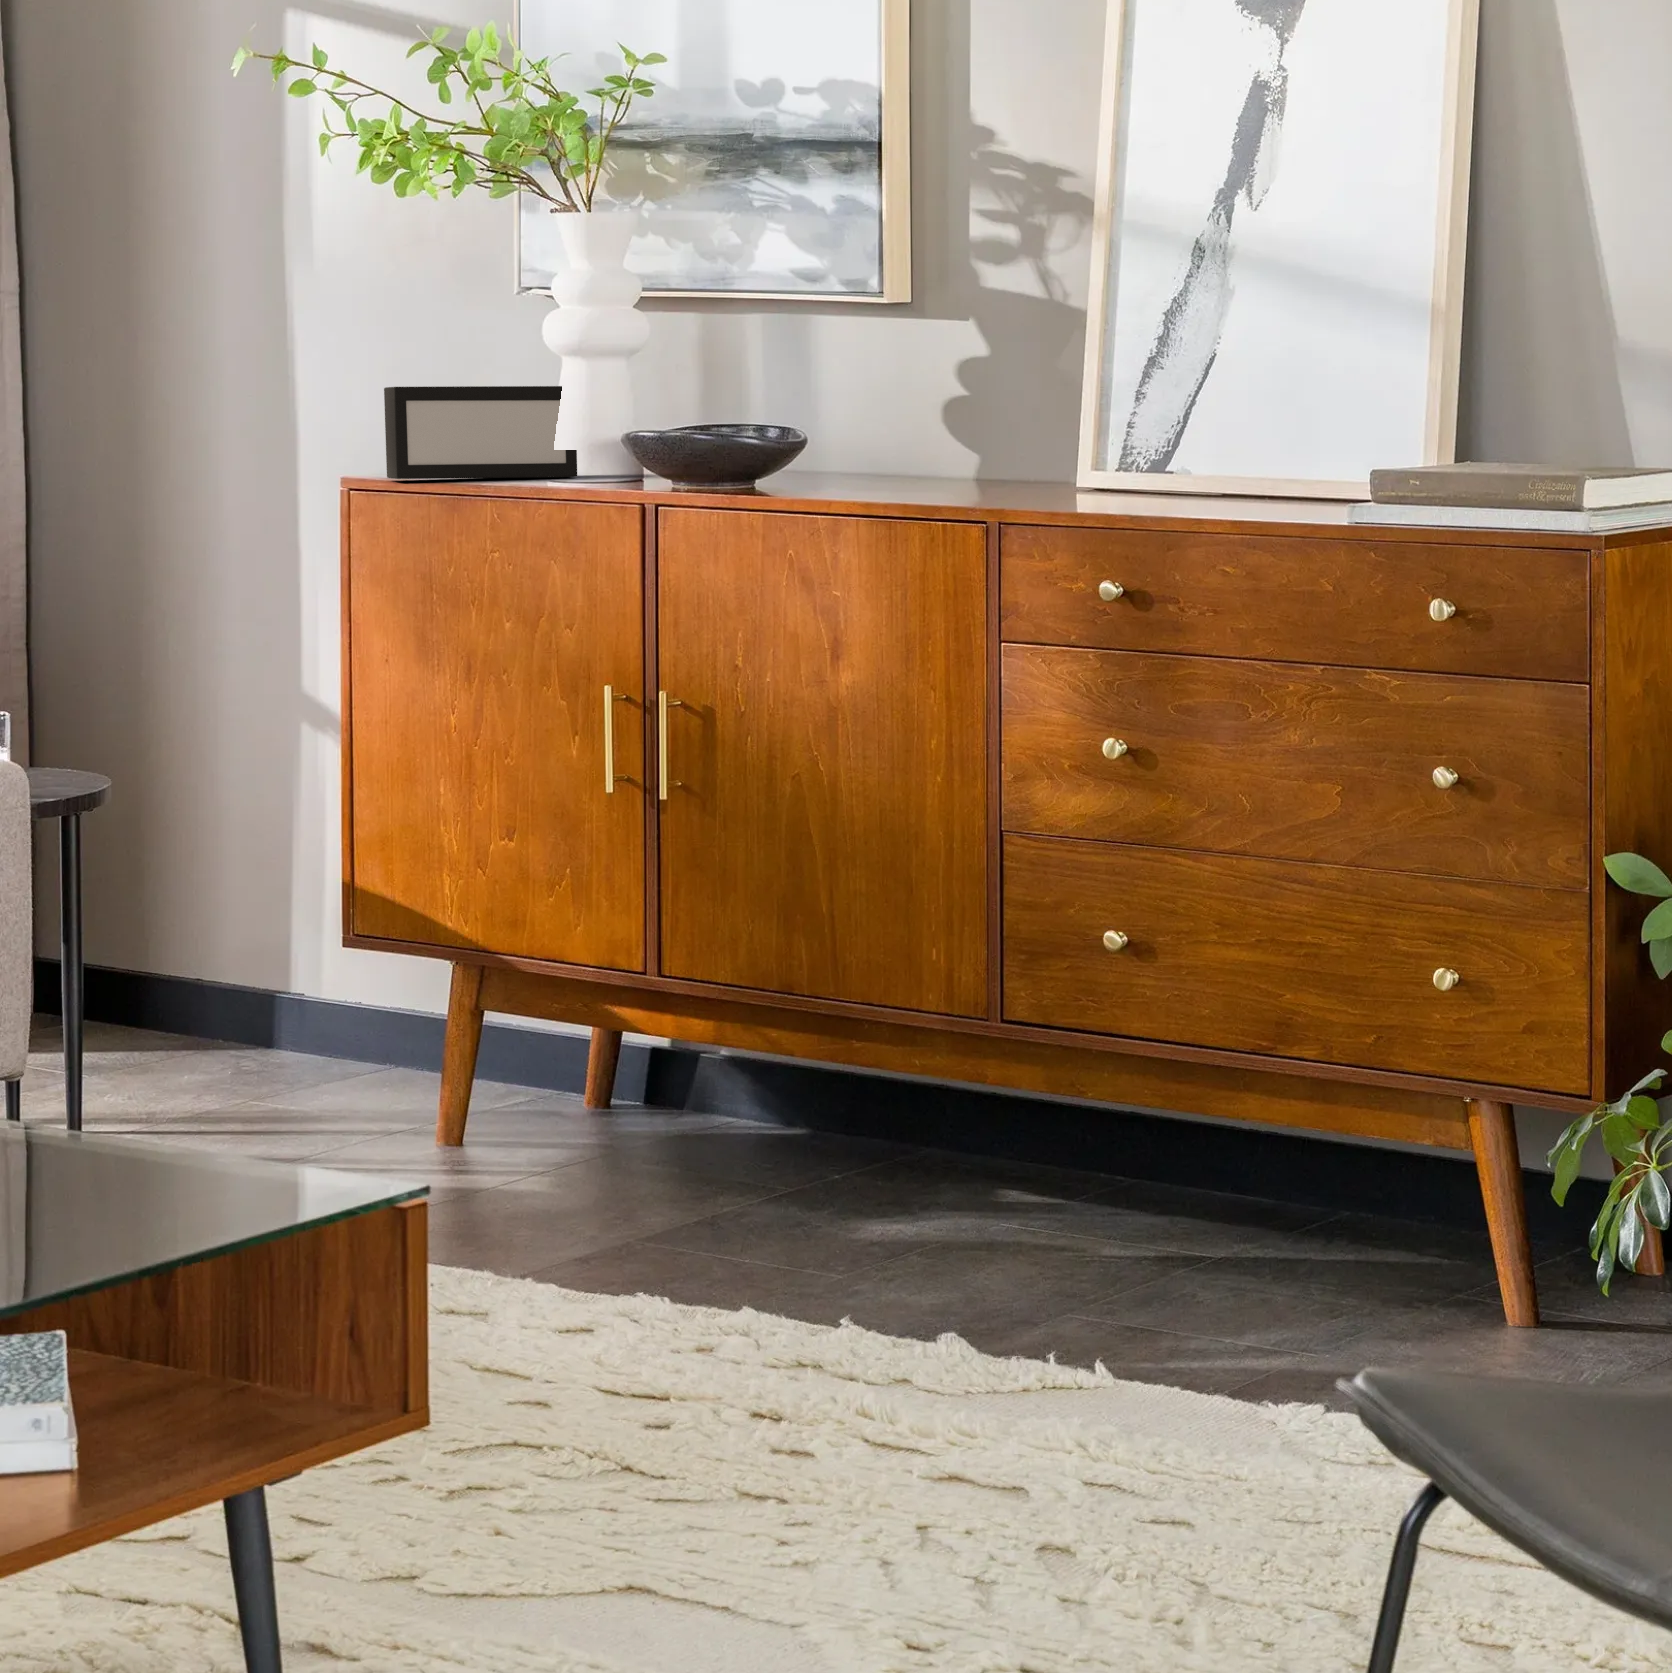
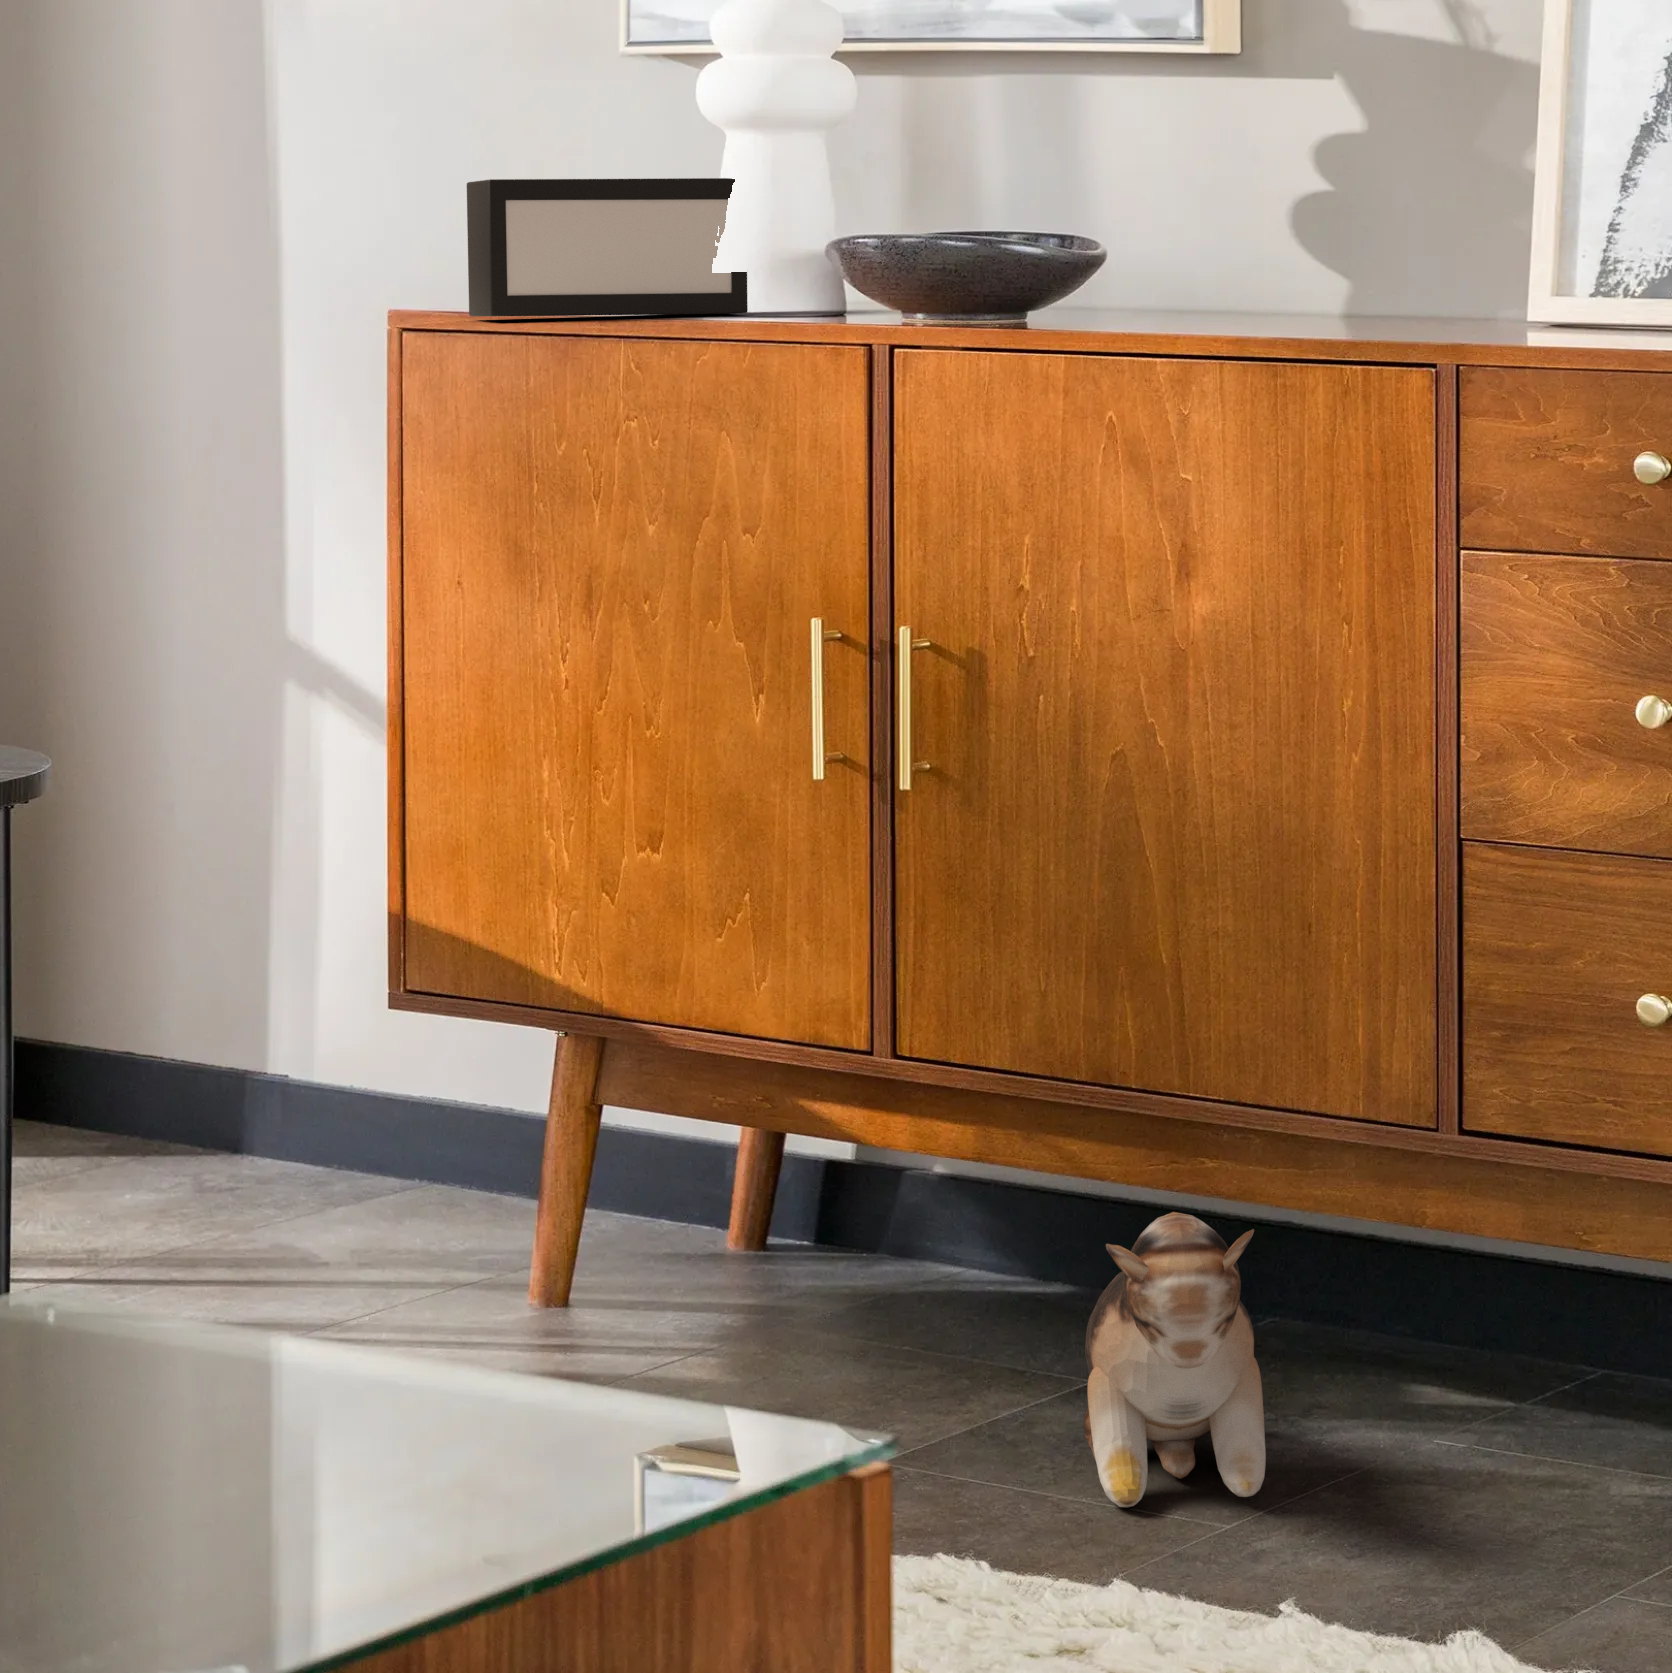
plush toy: none [766,1075,893,1270] -> present [1084,1212,1266,1507]

